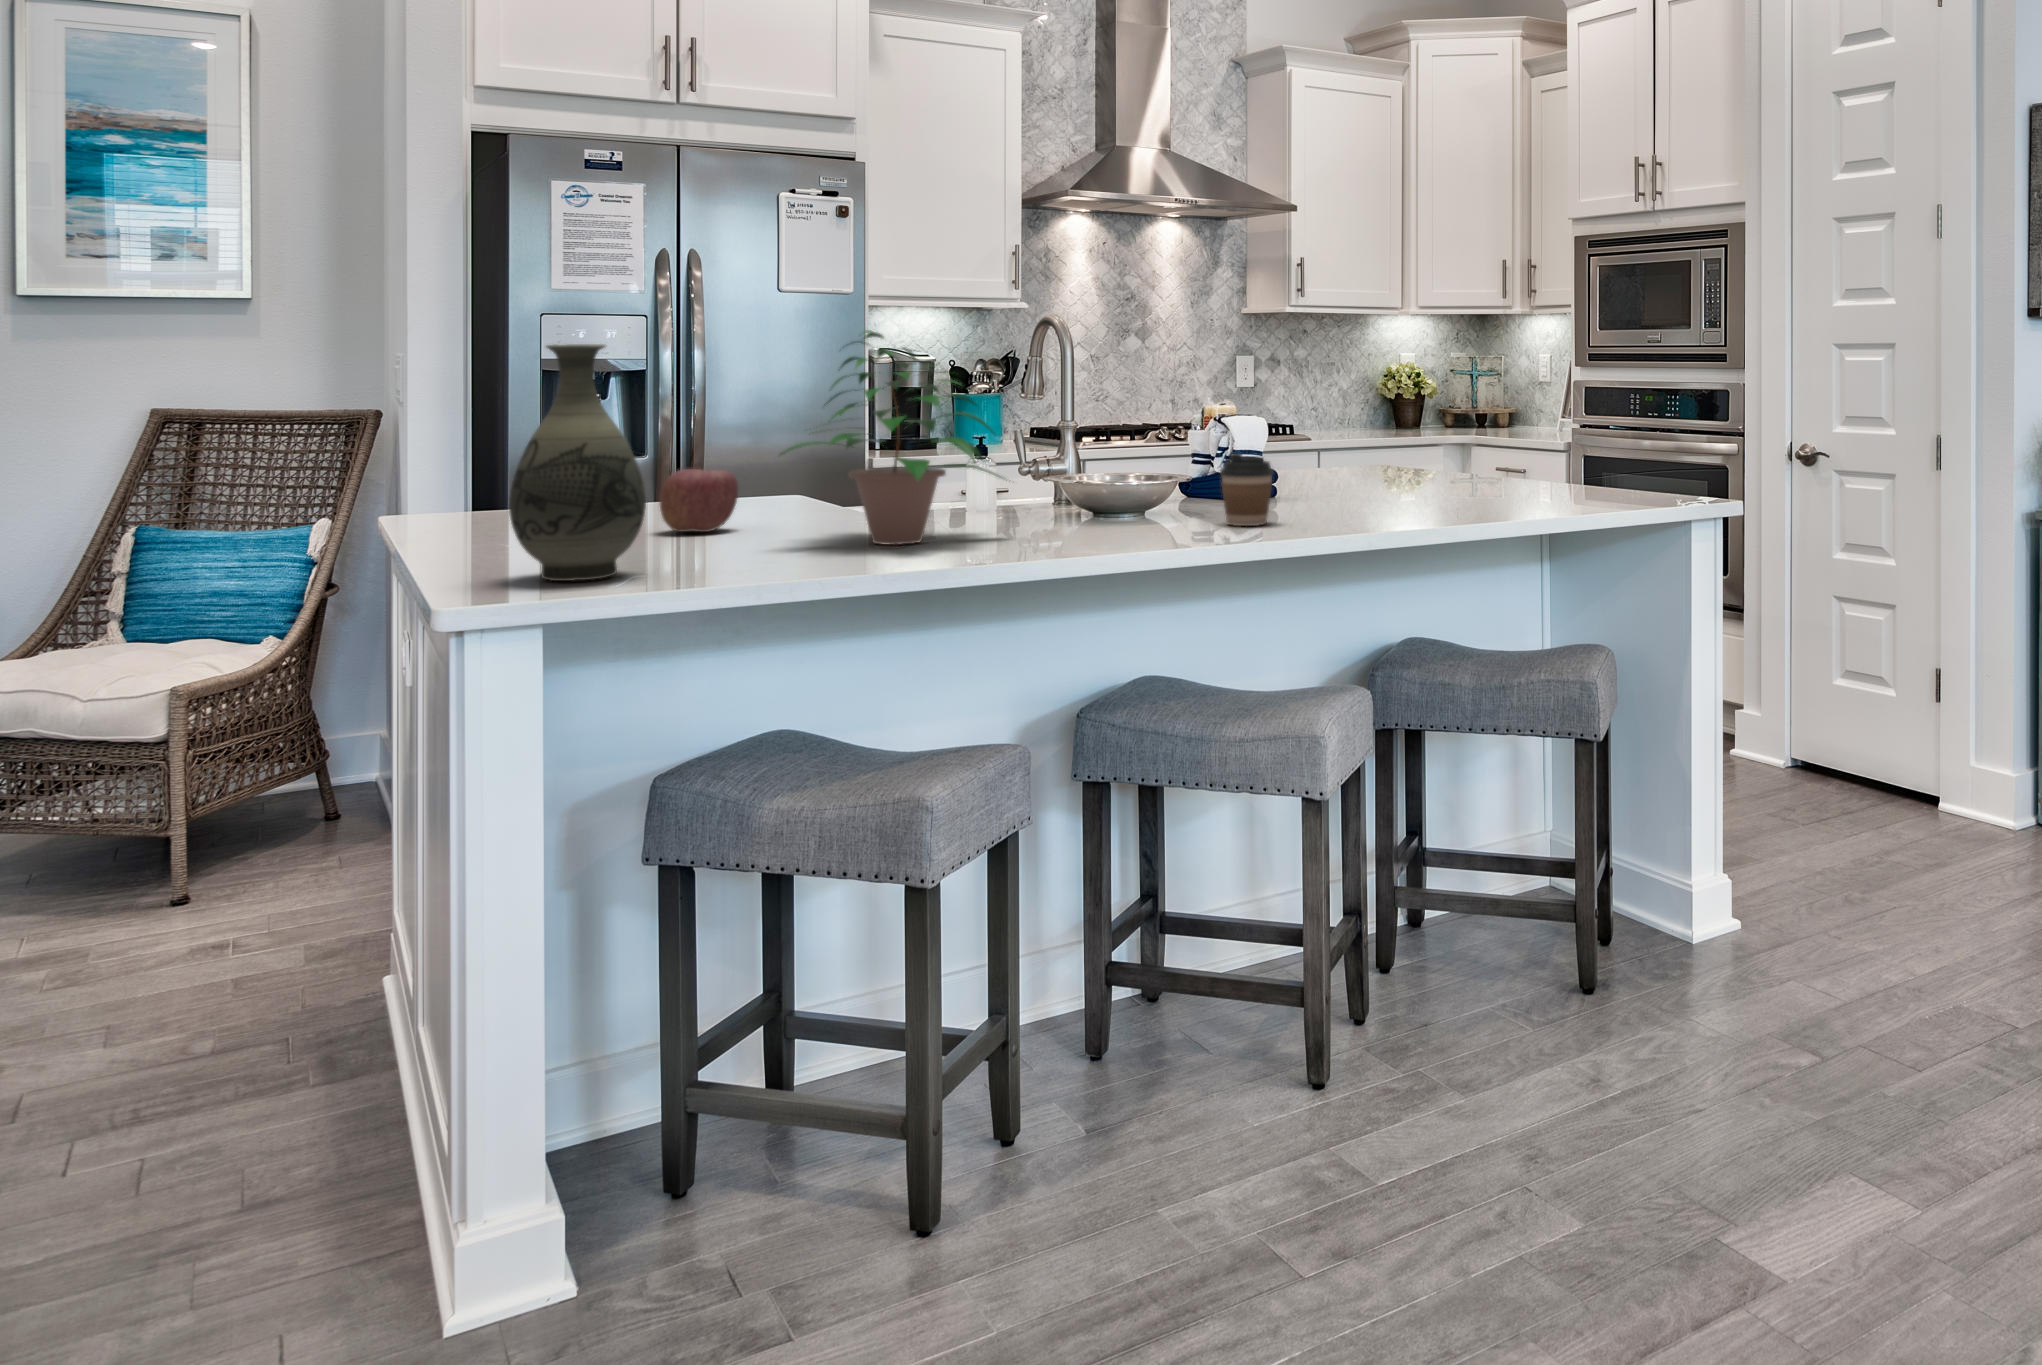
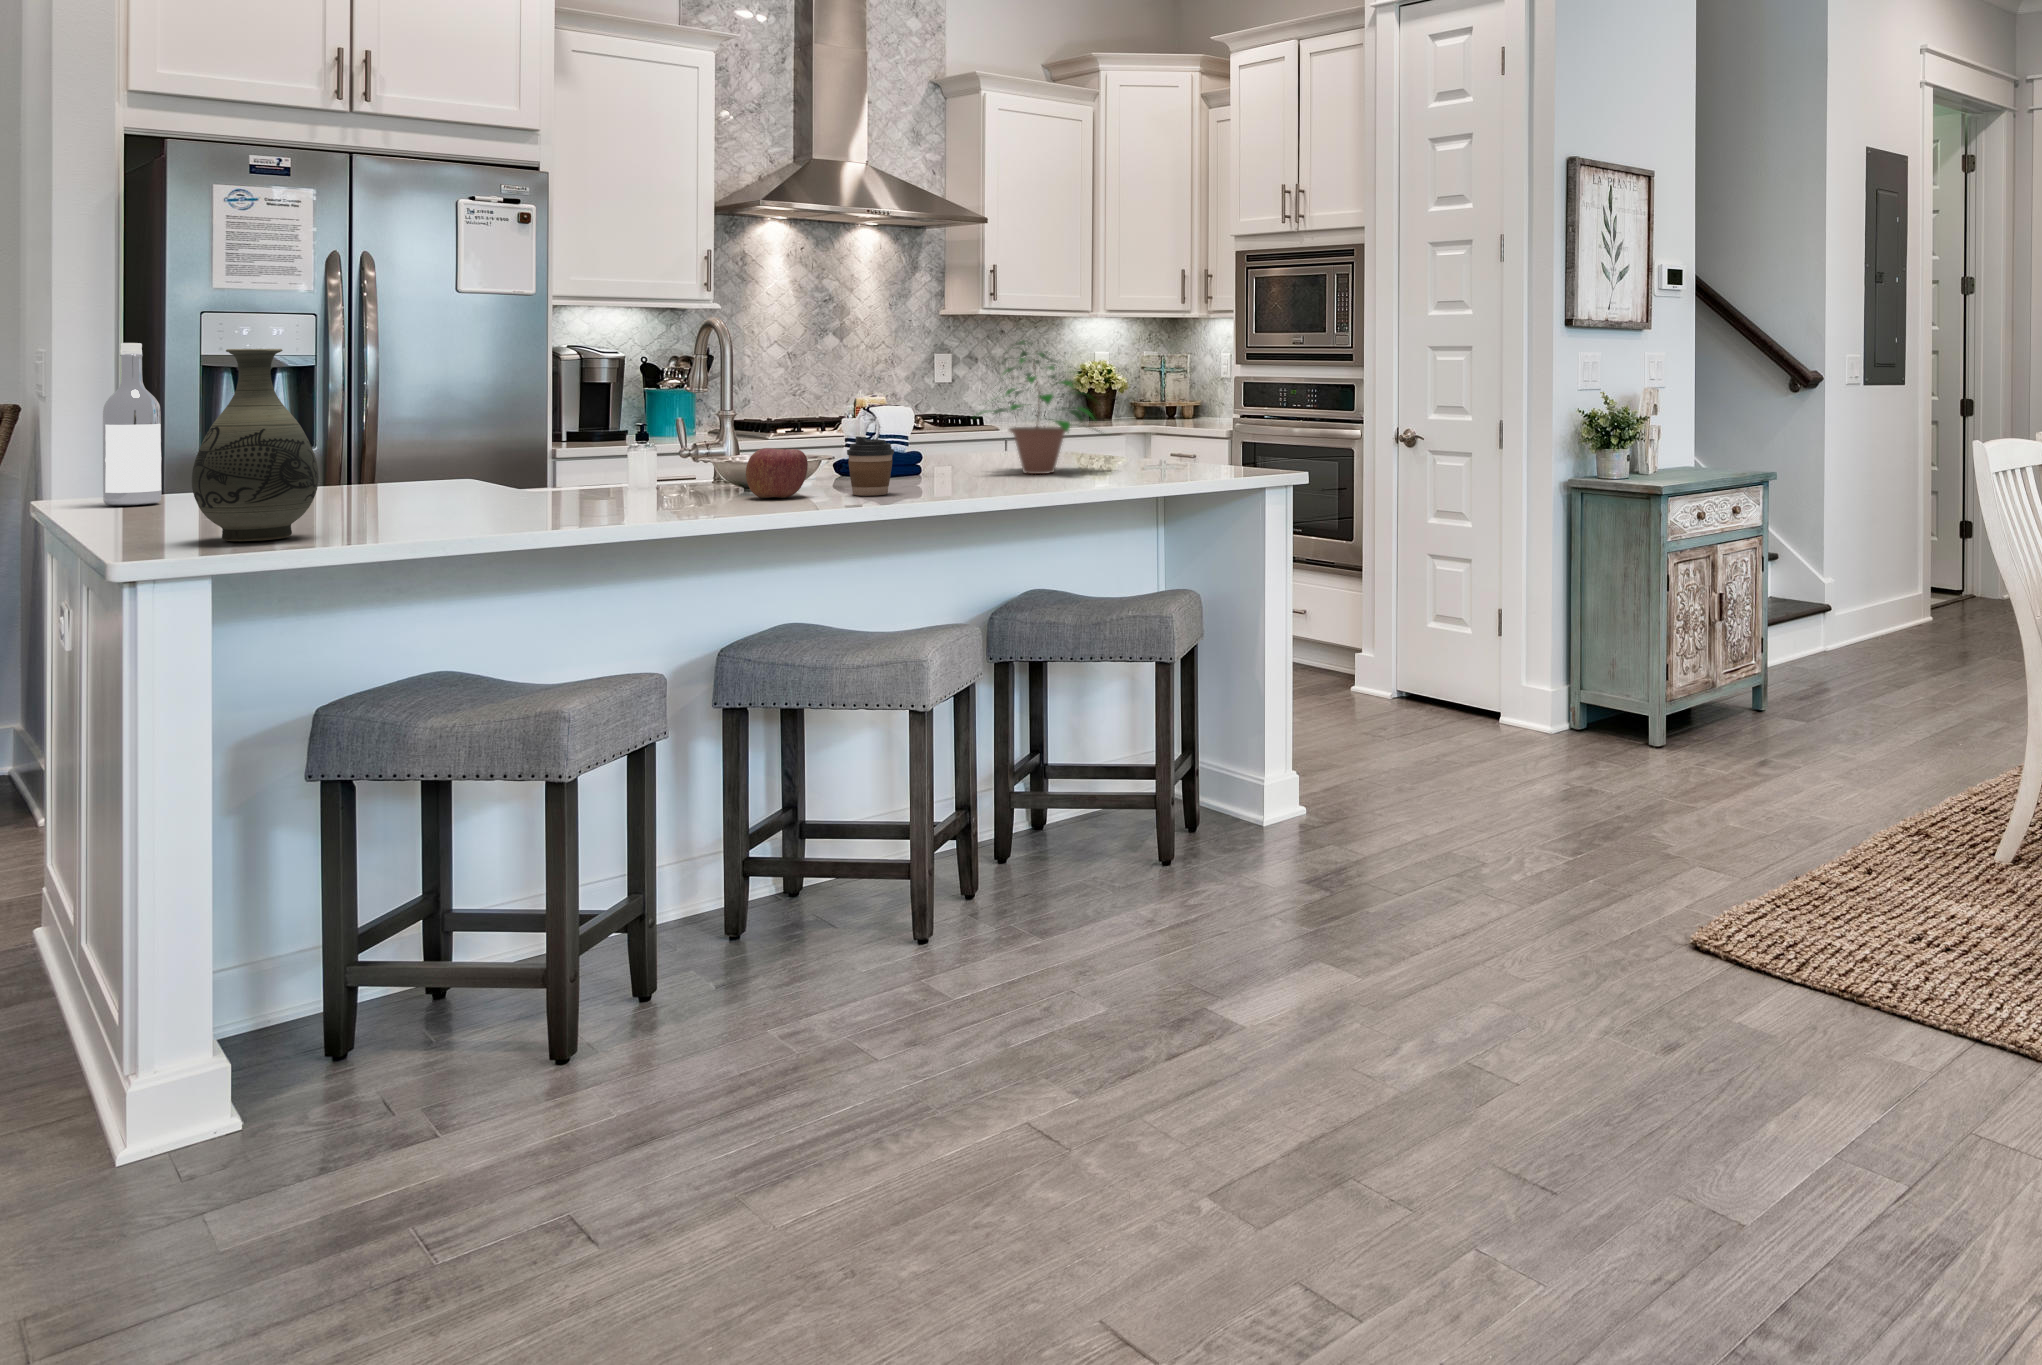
potted plant: present [782,330,1007,545] -> present [978,341,1100,474]
wine bottle: none [432,342,490,527] -> present [103,343,162,506]
apple: present [660,469,738,532] -> present [746,448,808,498]

